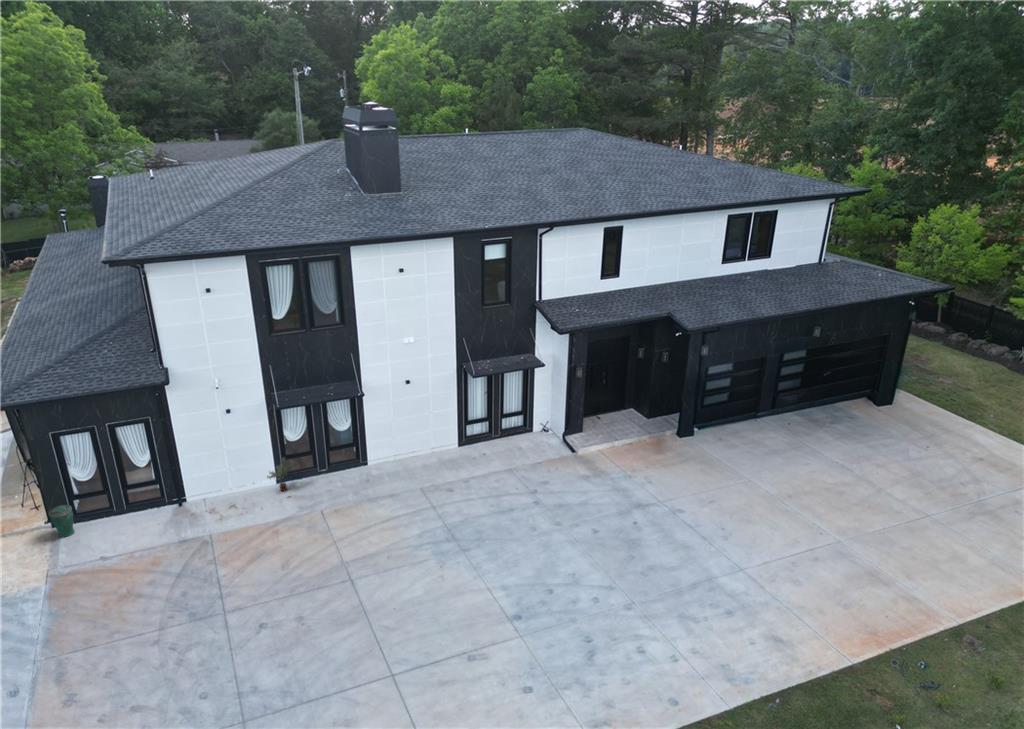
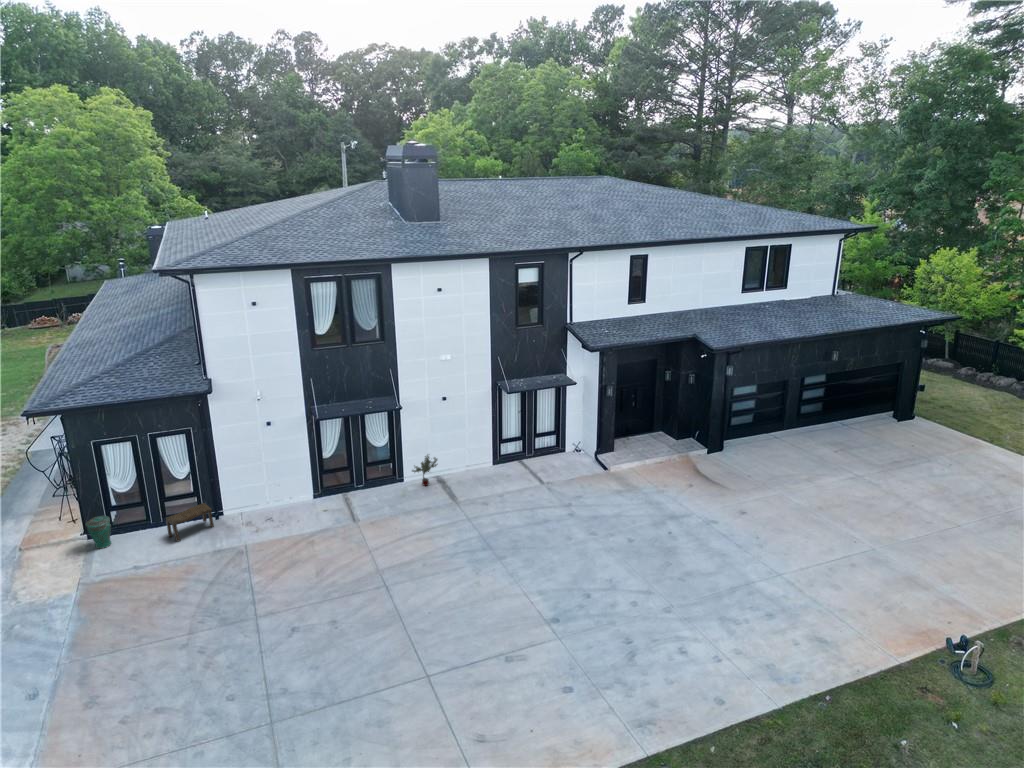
potted tree: present [267,458,294,491] -> present [412,455,437,486]
bench: none [127,490,176,530] -> present [166,503,214,541]

